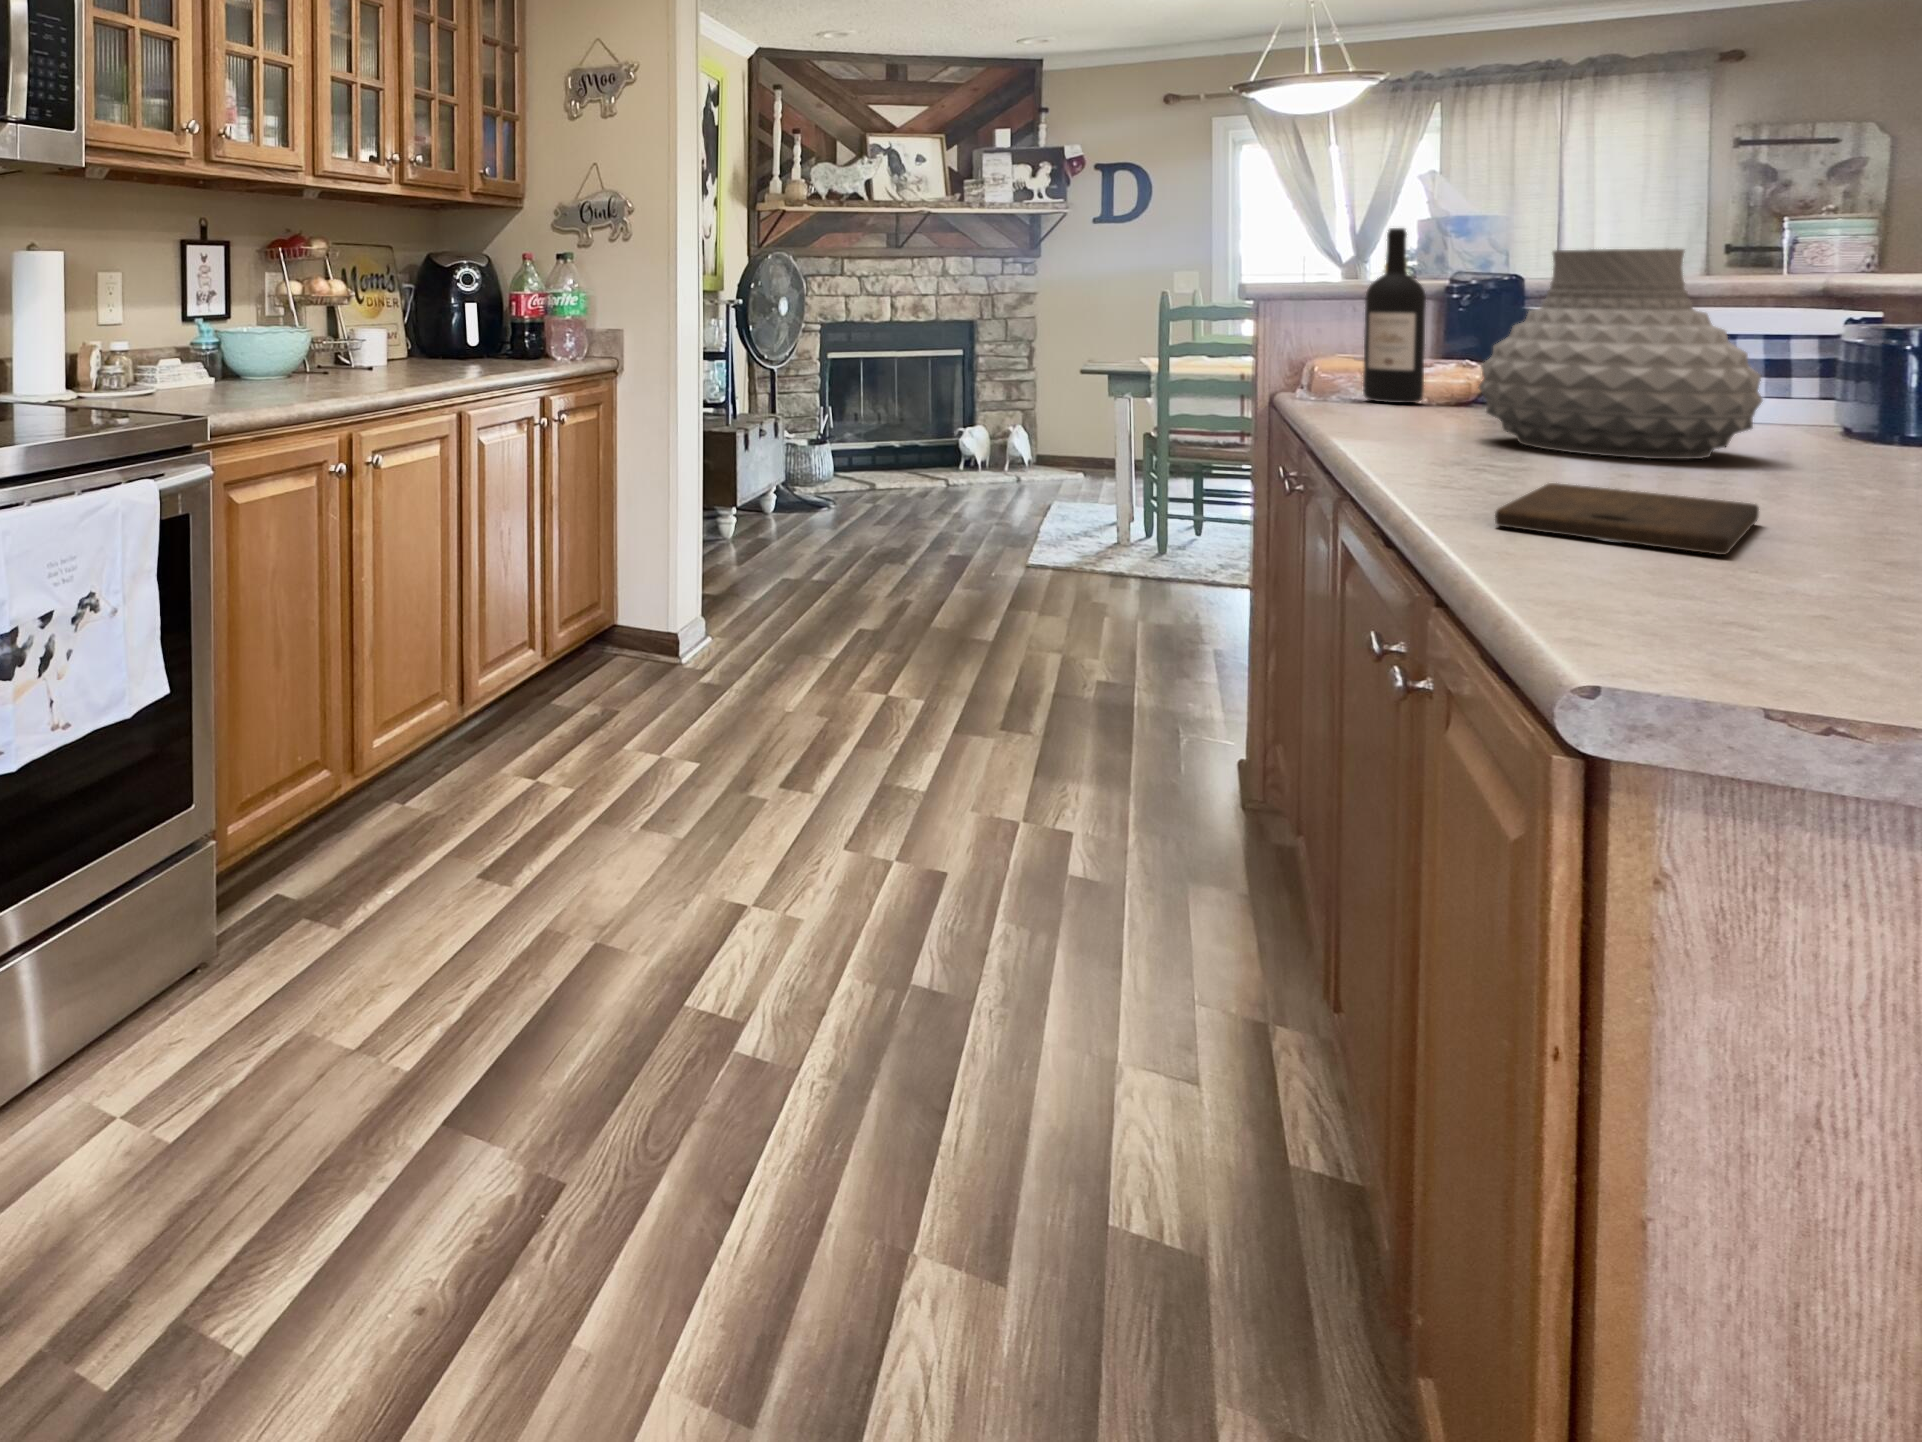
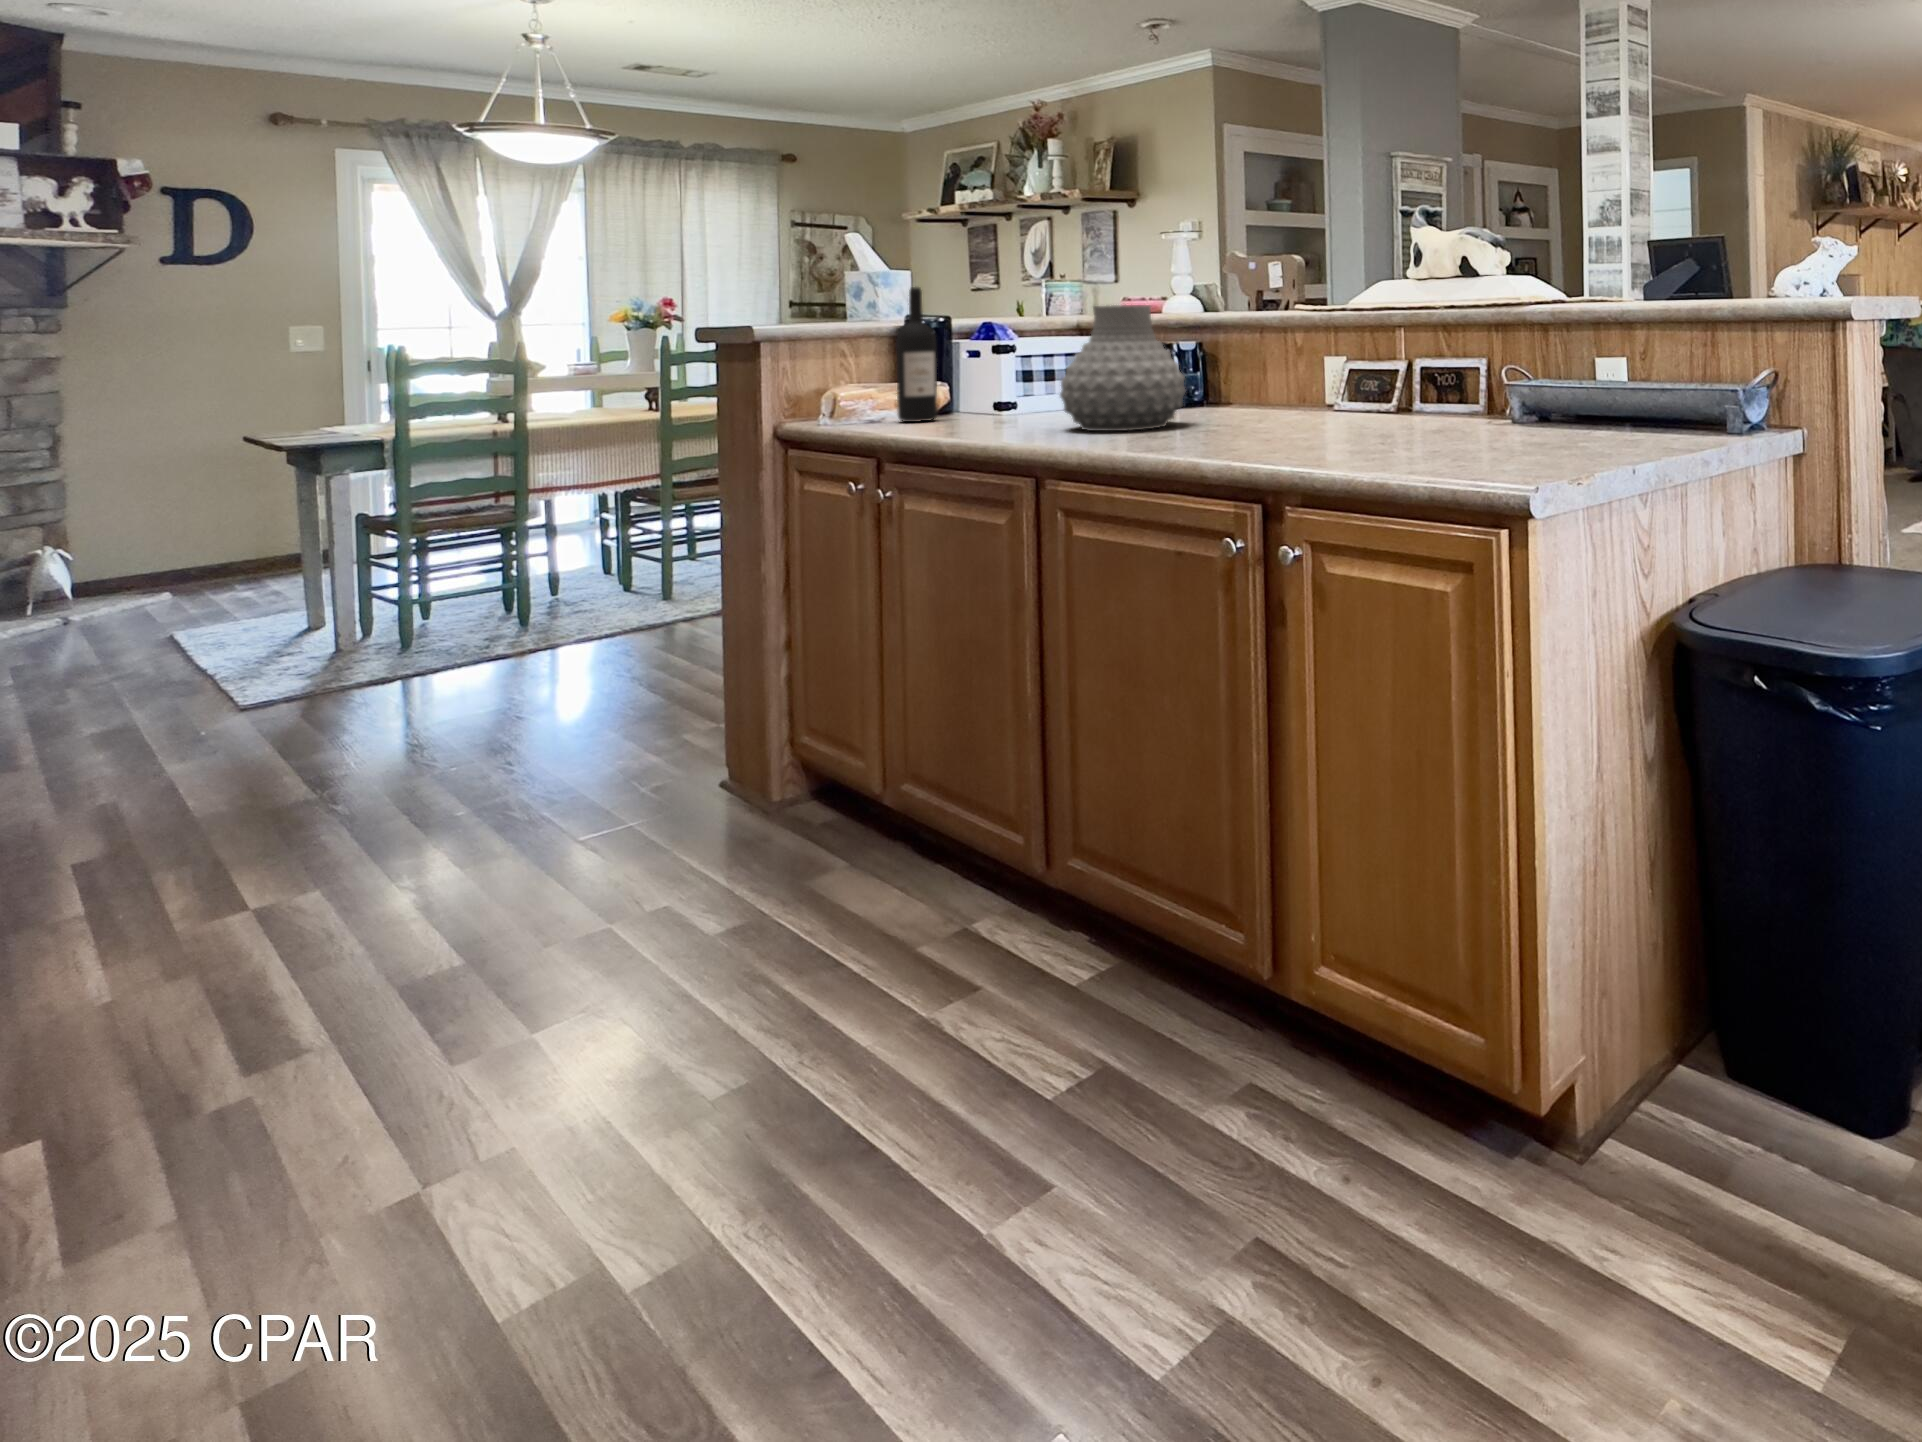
cutting board: present [1495,483,1759,555] -> none [1226,434,1352,461]

